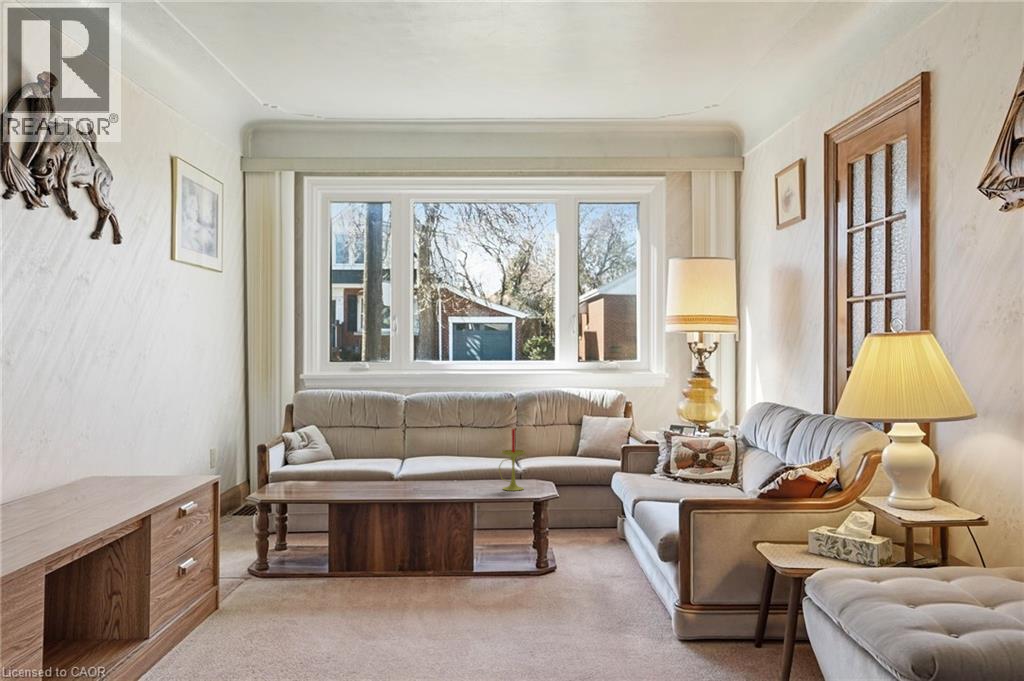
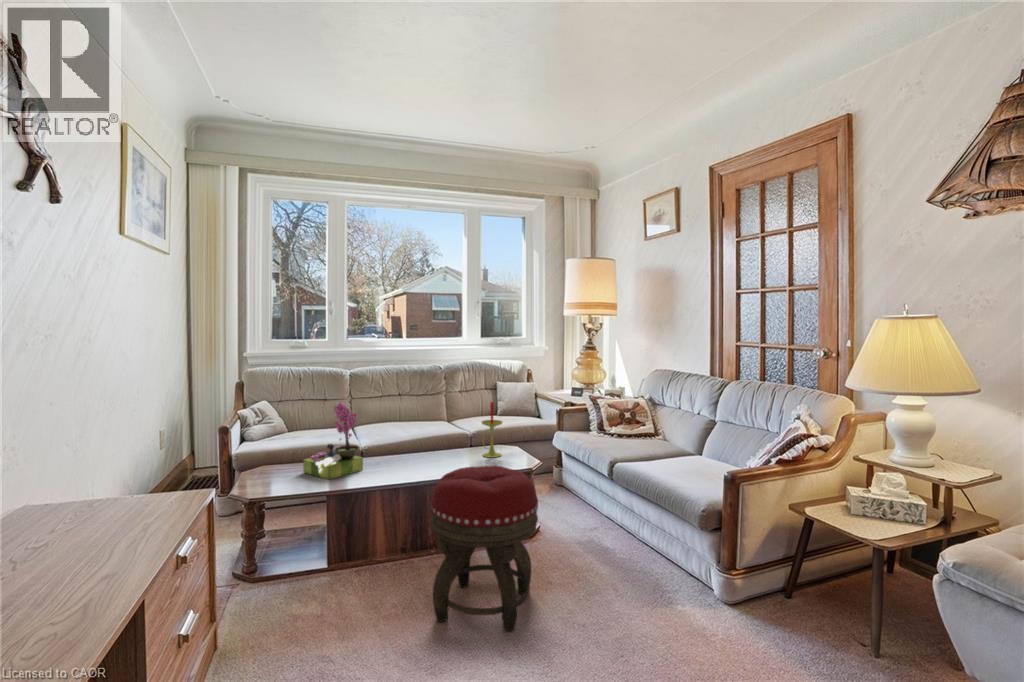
flower arrangement: none [316,420,371,495] -> present [303,402,363,479]
footstool: none [386,484,494,635] -> present [431,465,538,631]

